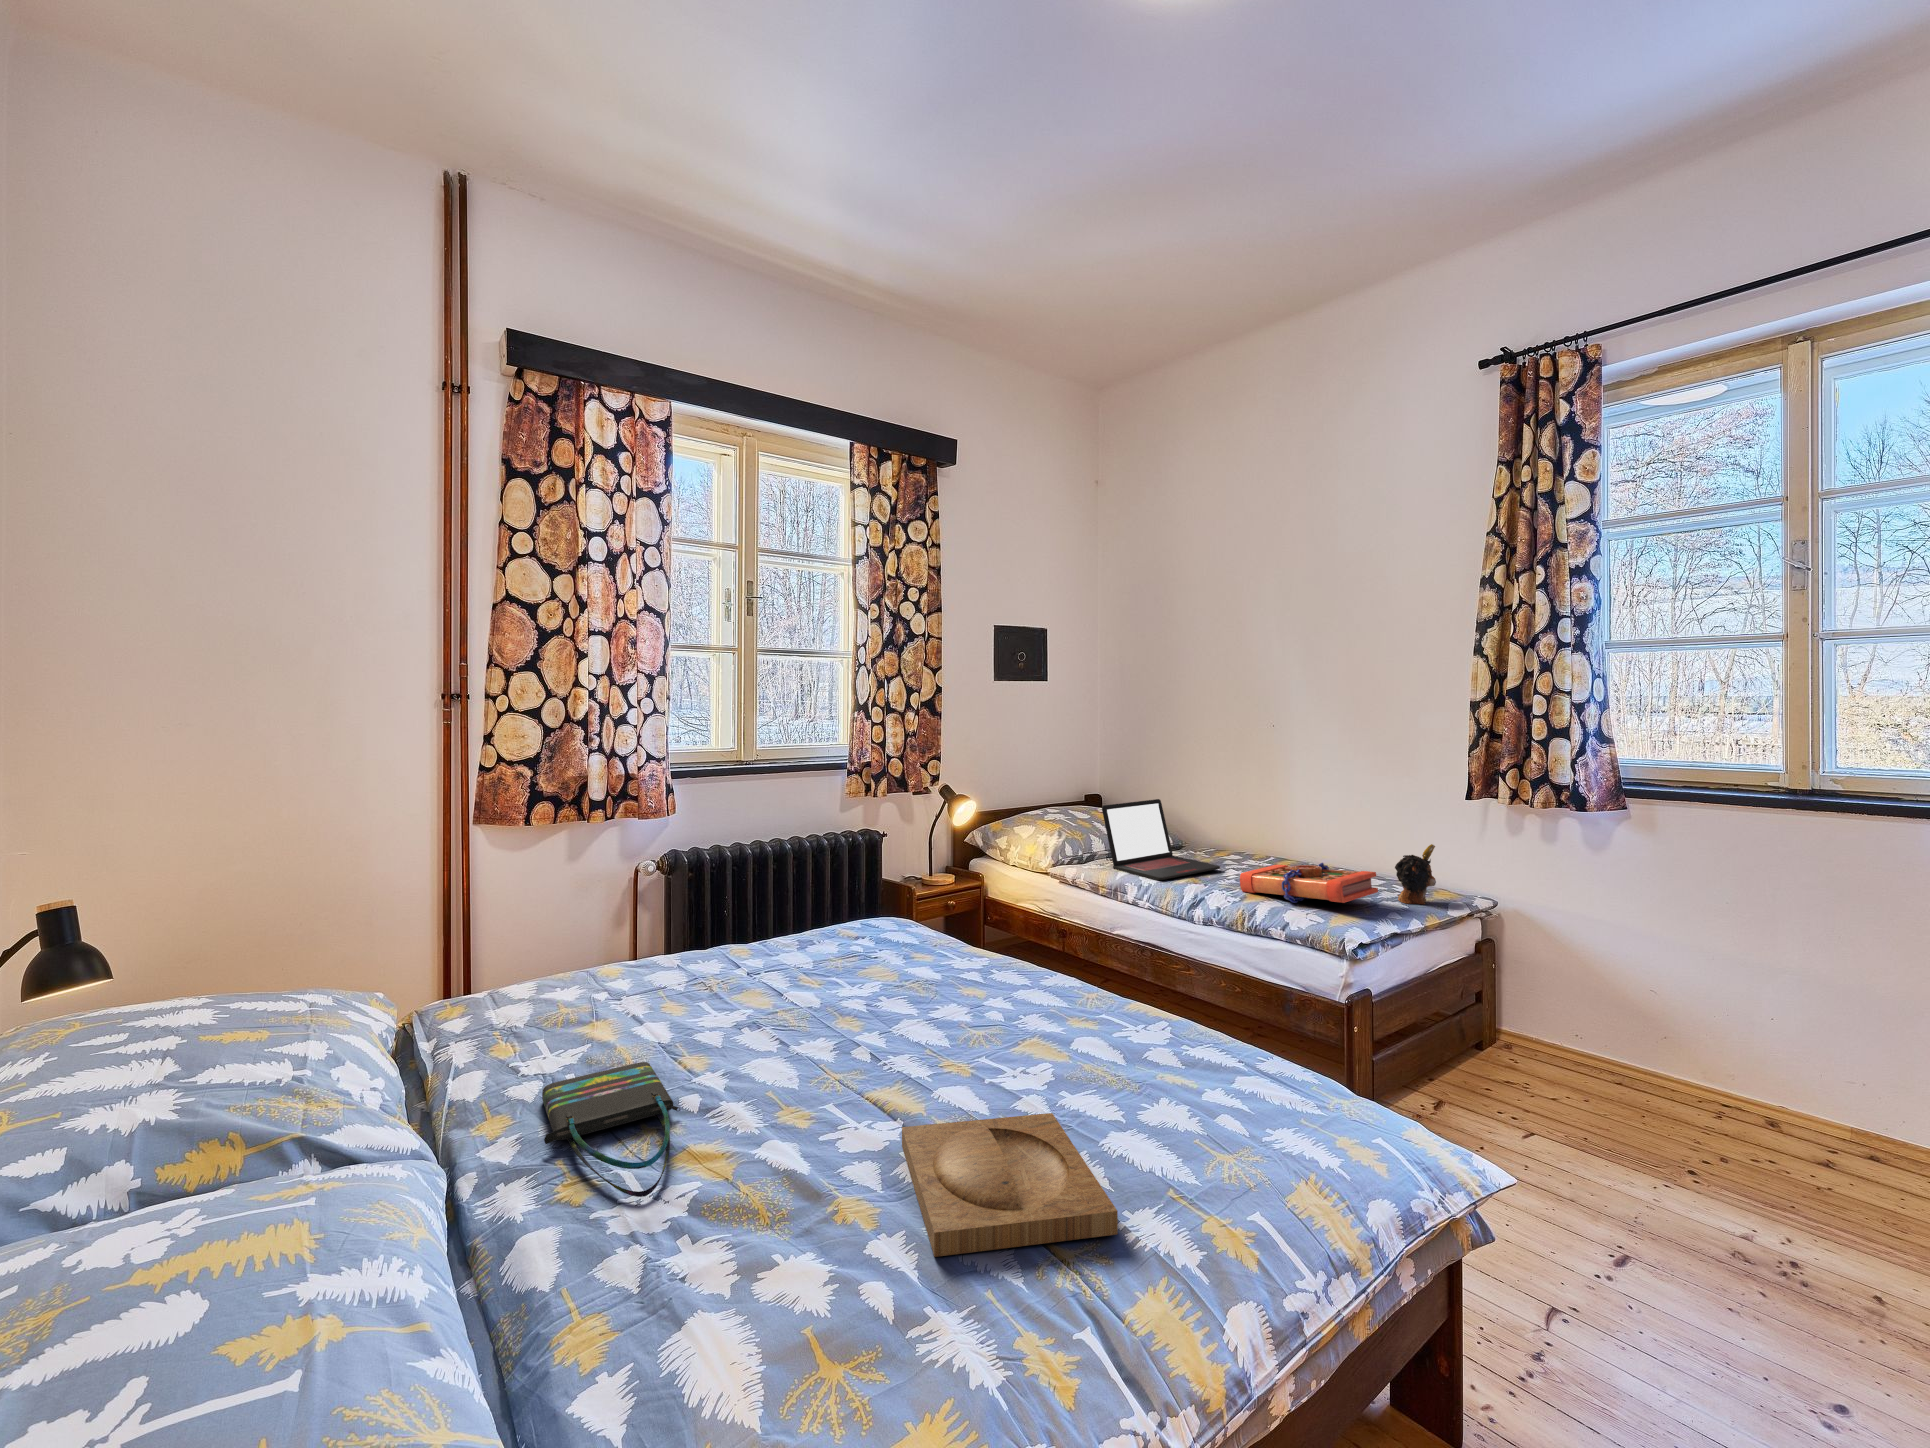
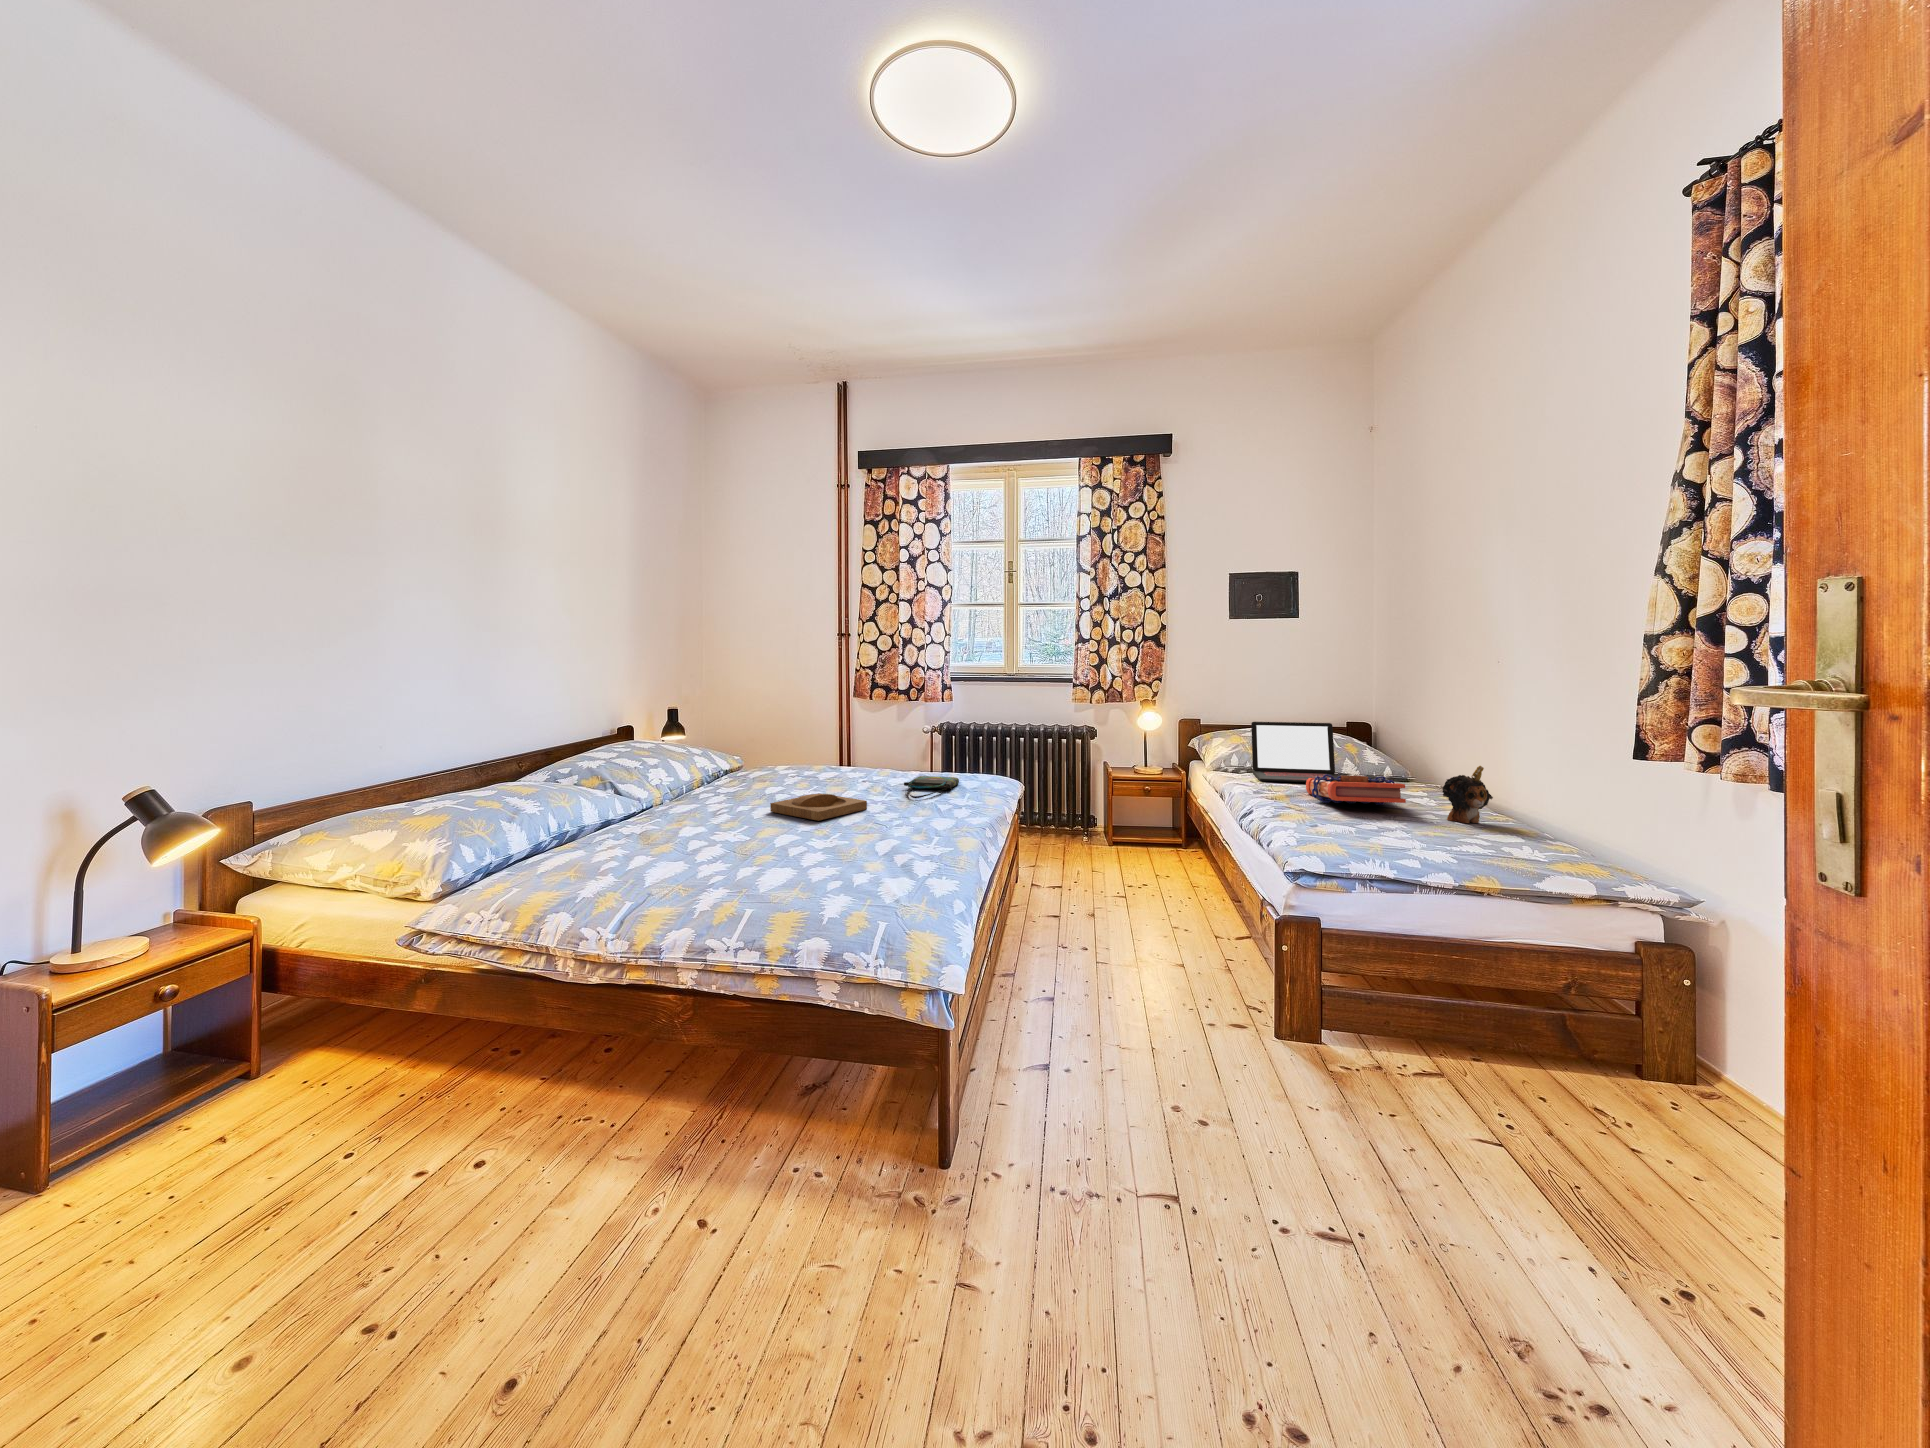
tote bag: present [542,1062,680,1197] -> present [904,776,959,798]

